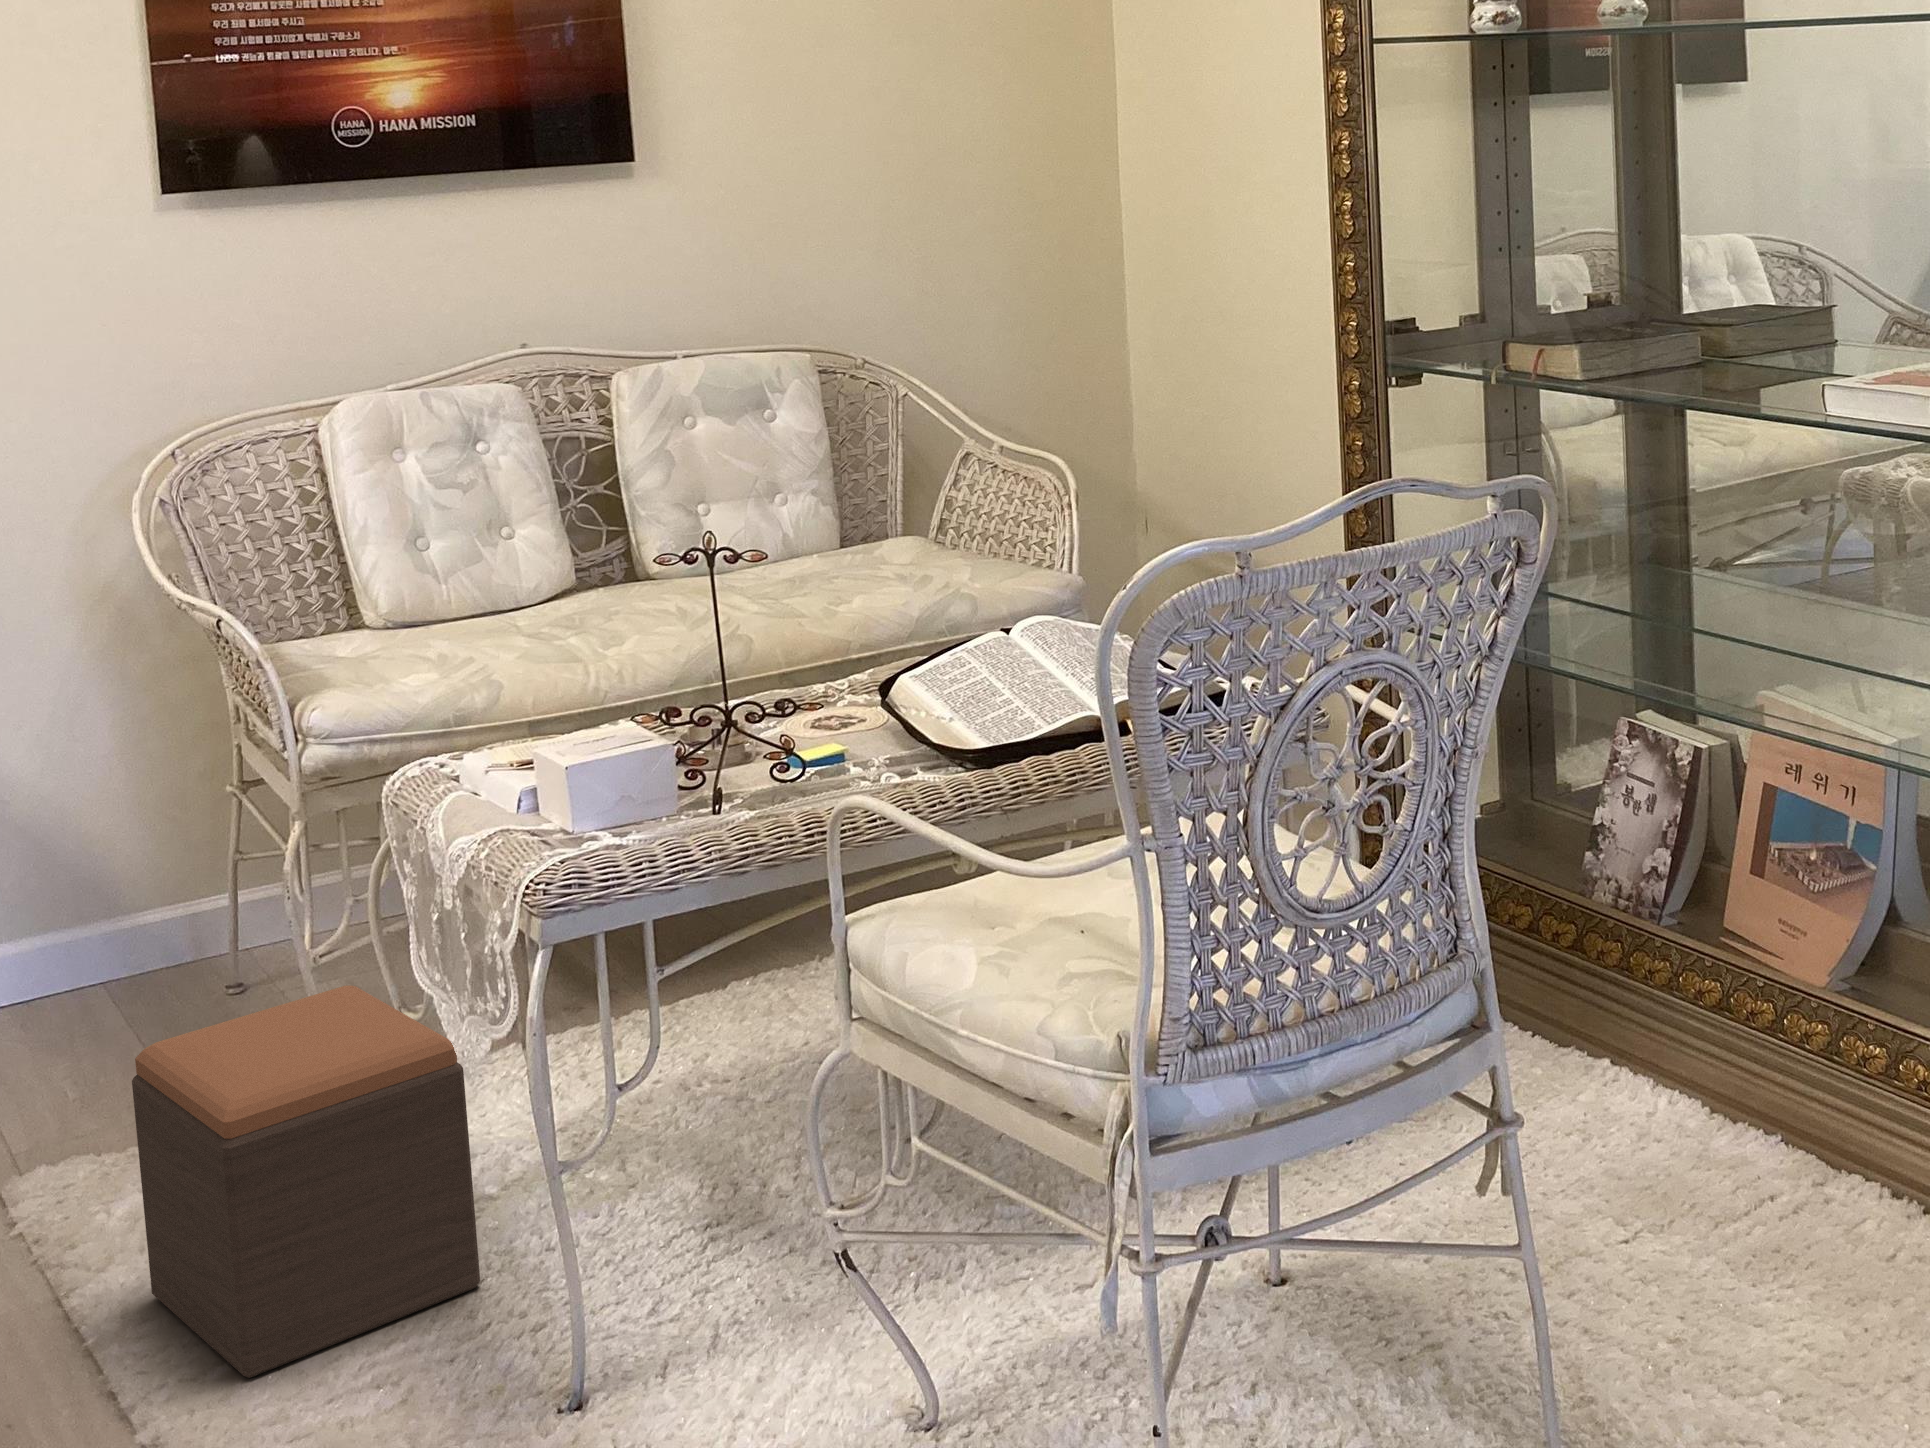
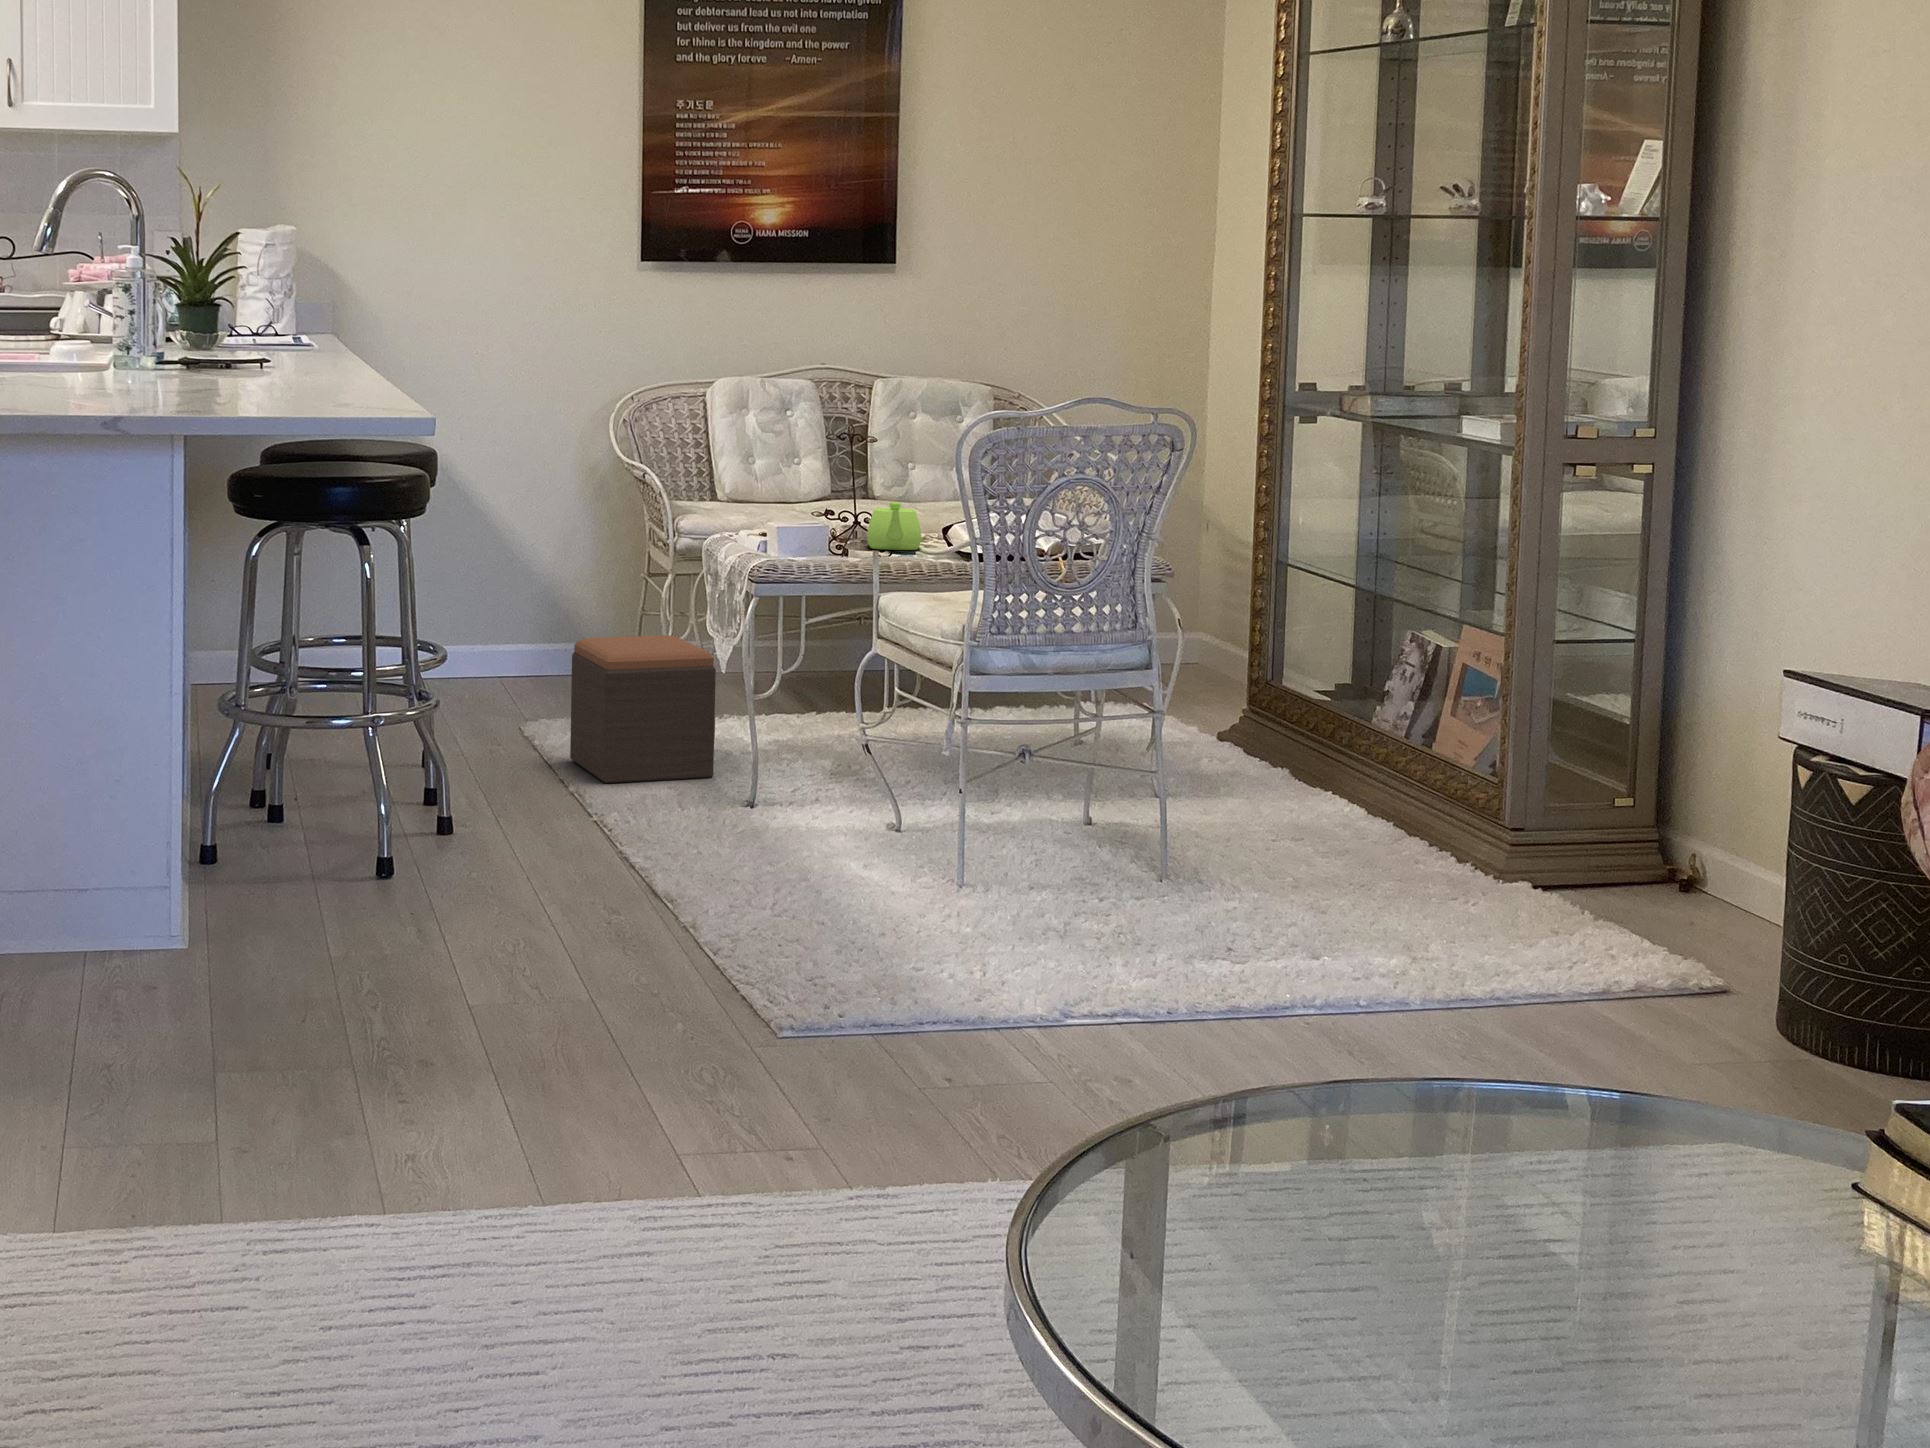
teapot: none [725,649,834,749] -> present [867,502,921,550]

